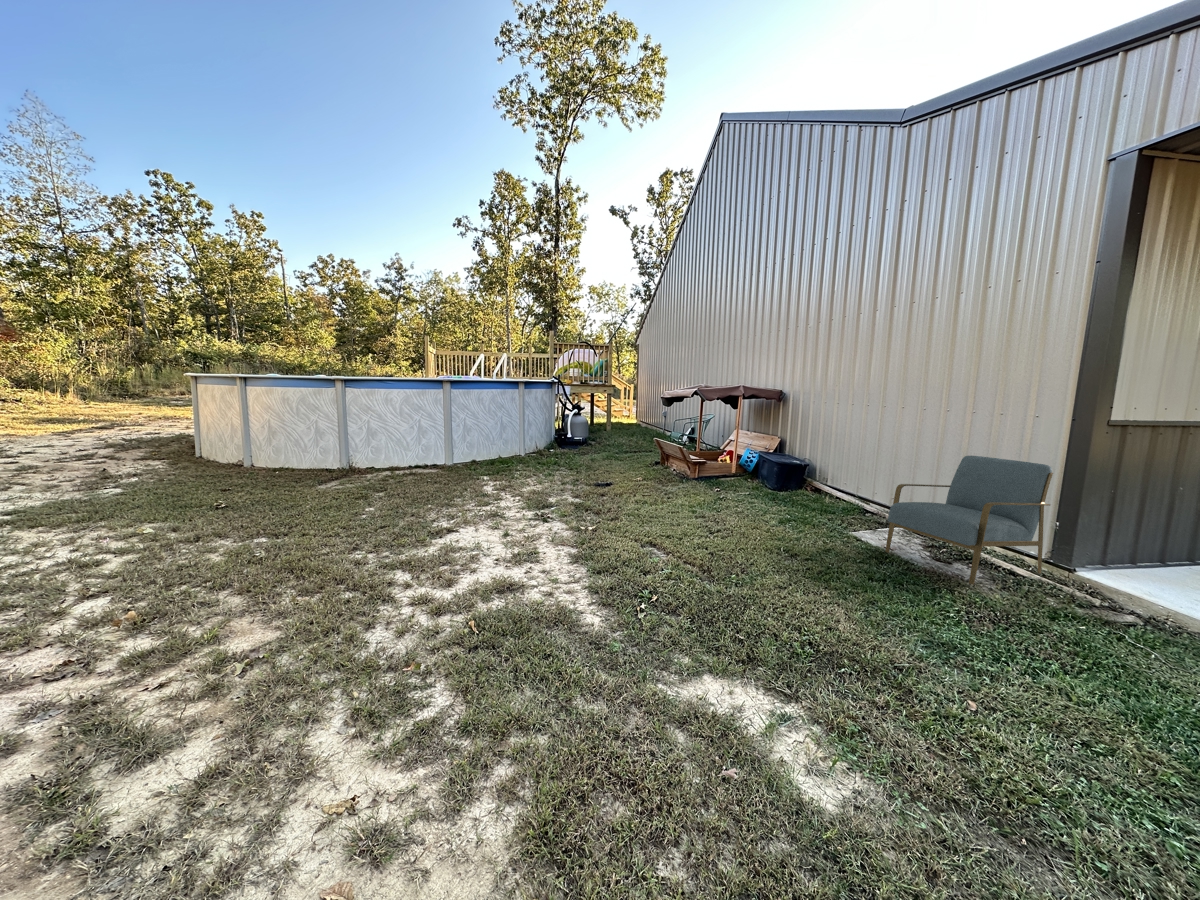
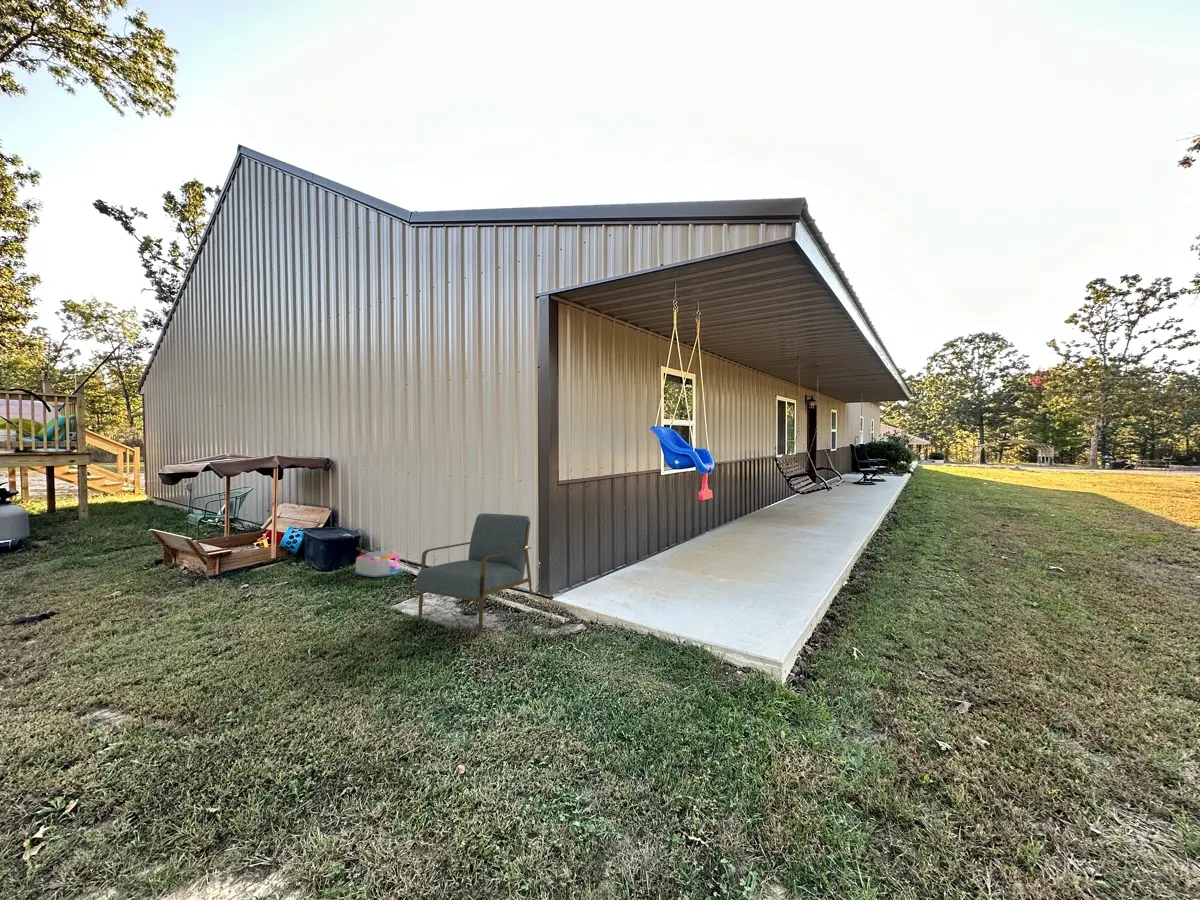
storage bin: none [803,480,851,505] -> present [354,550,403,577]

